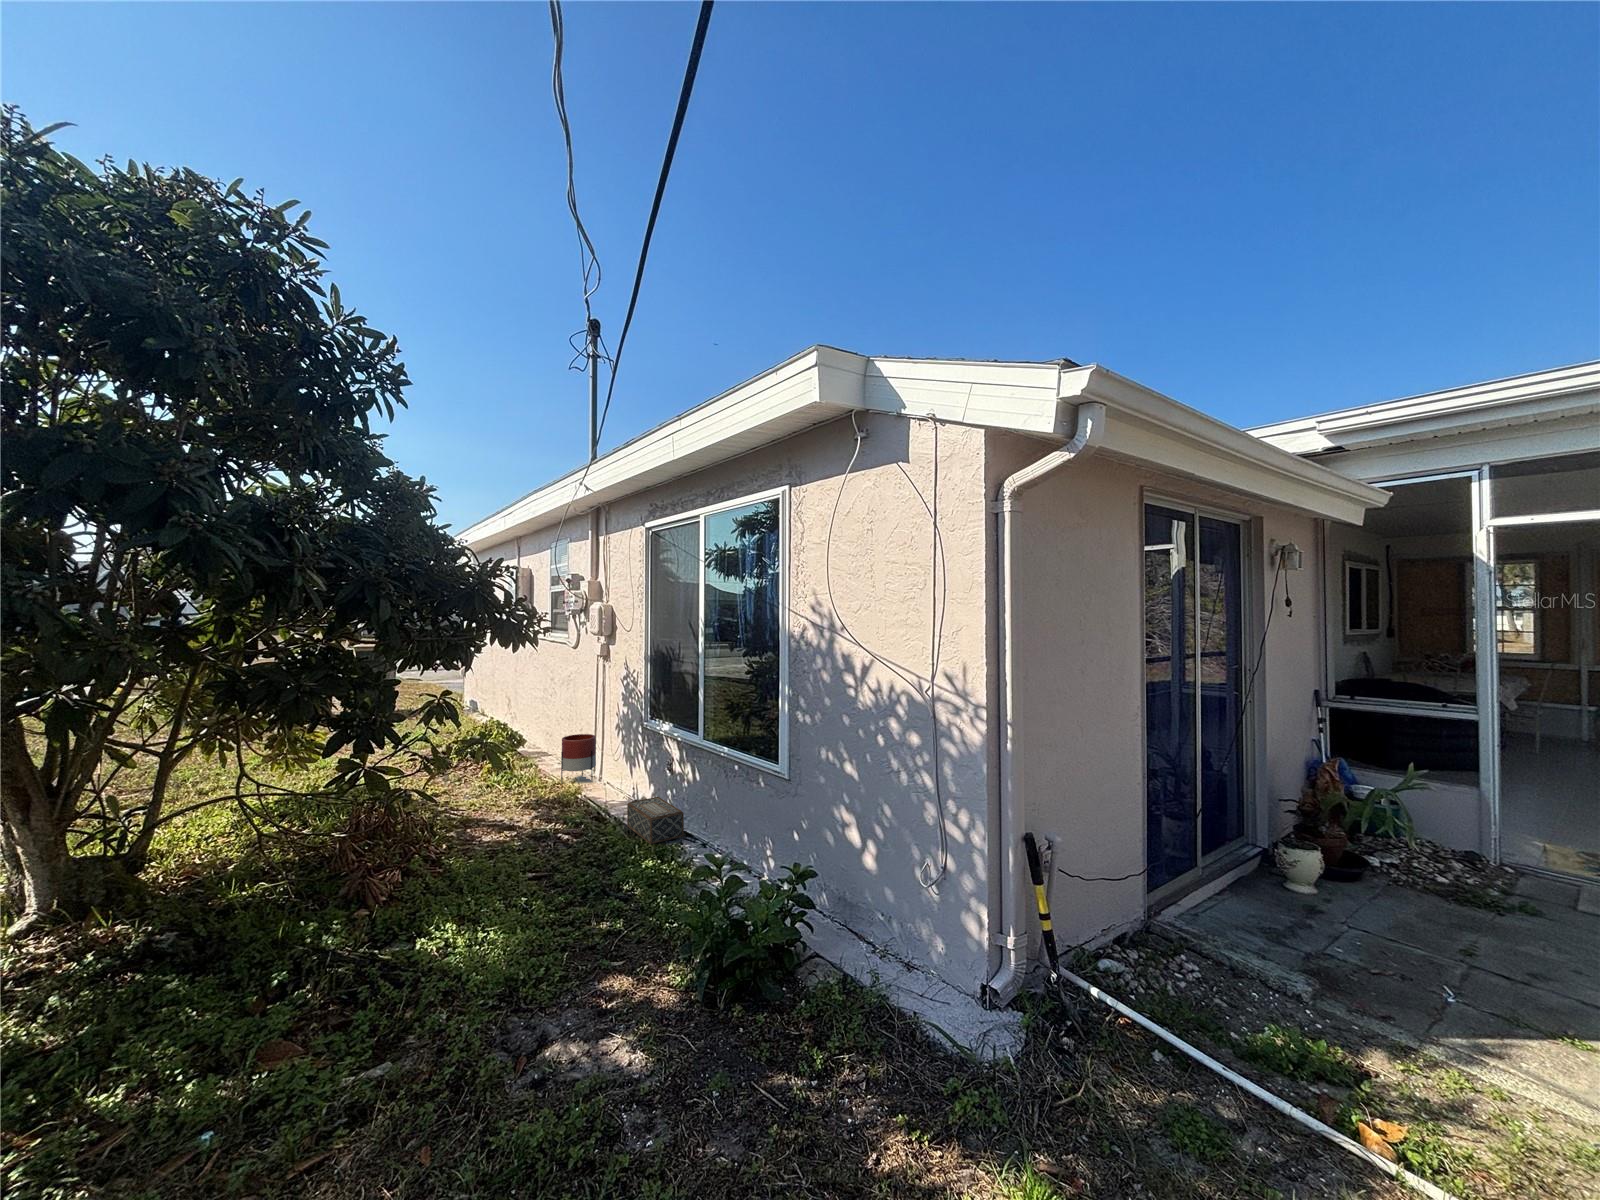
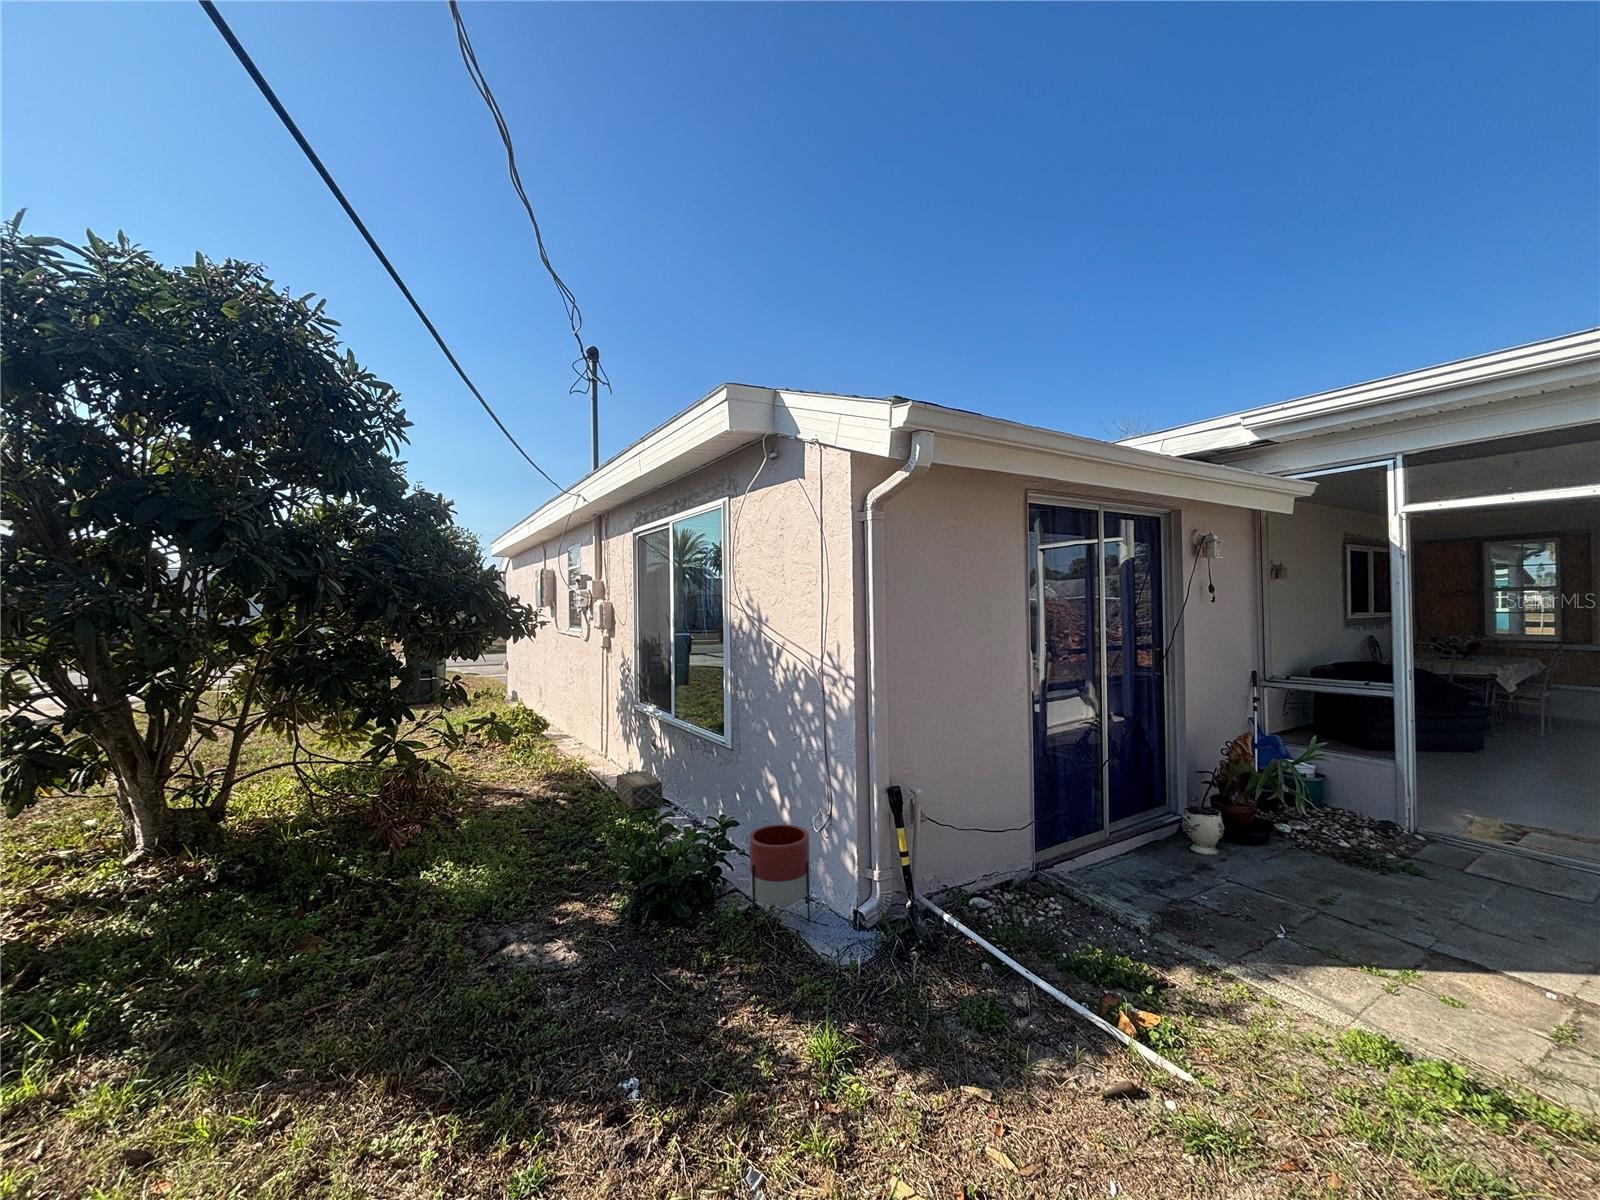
planter: present [561,734,596,784] -> present [749,824,810,926]

